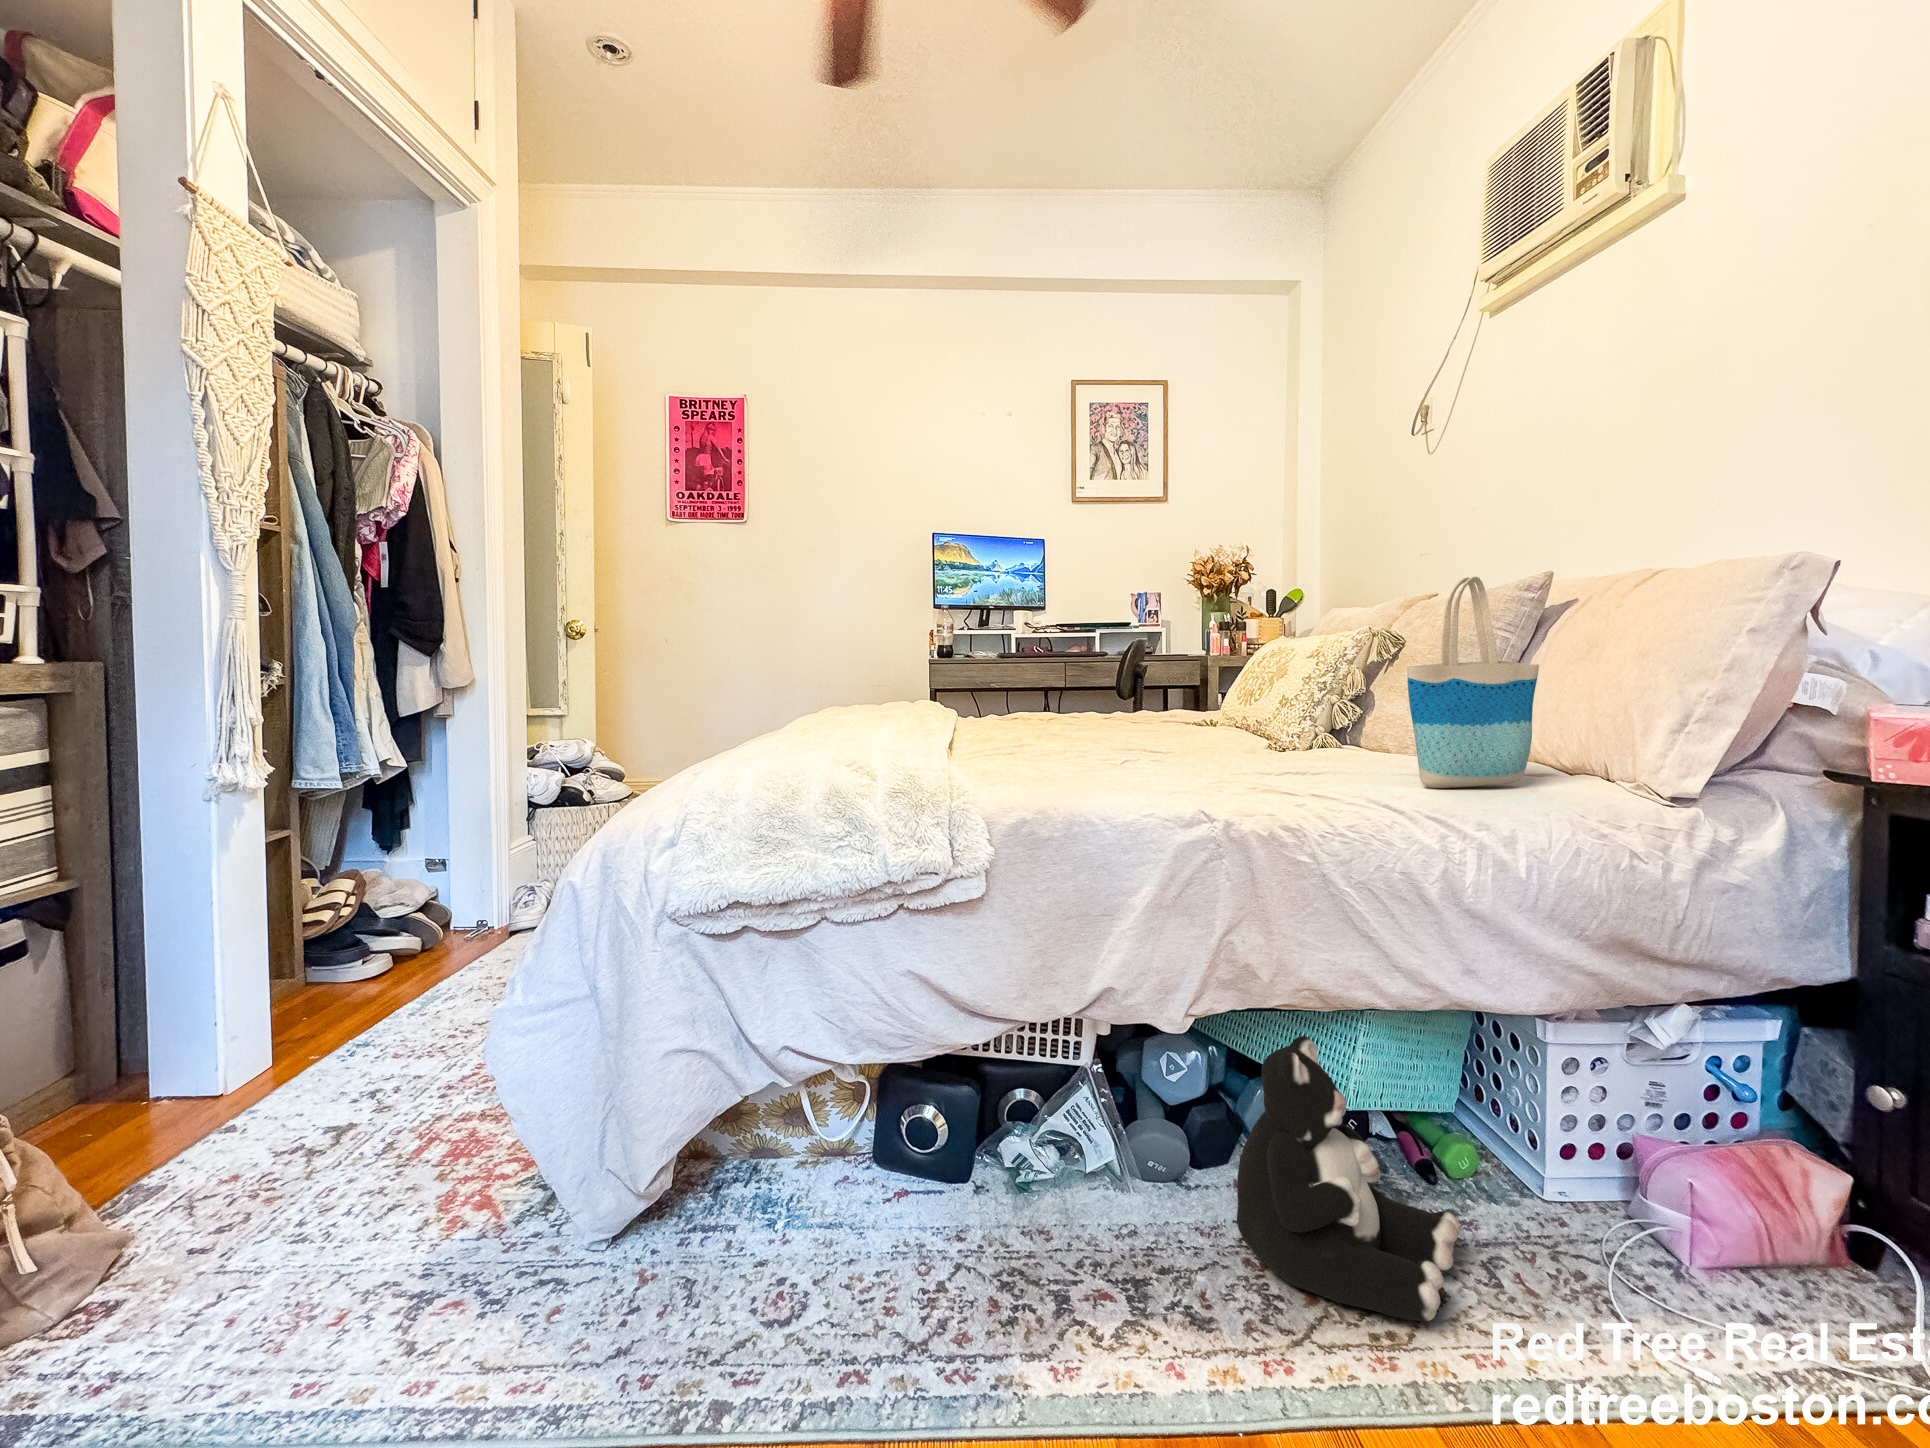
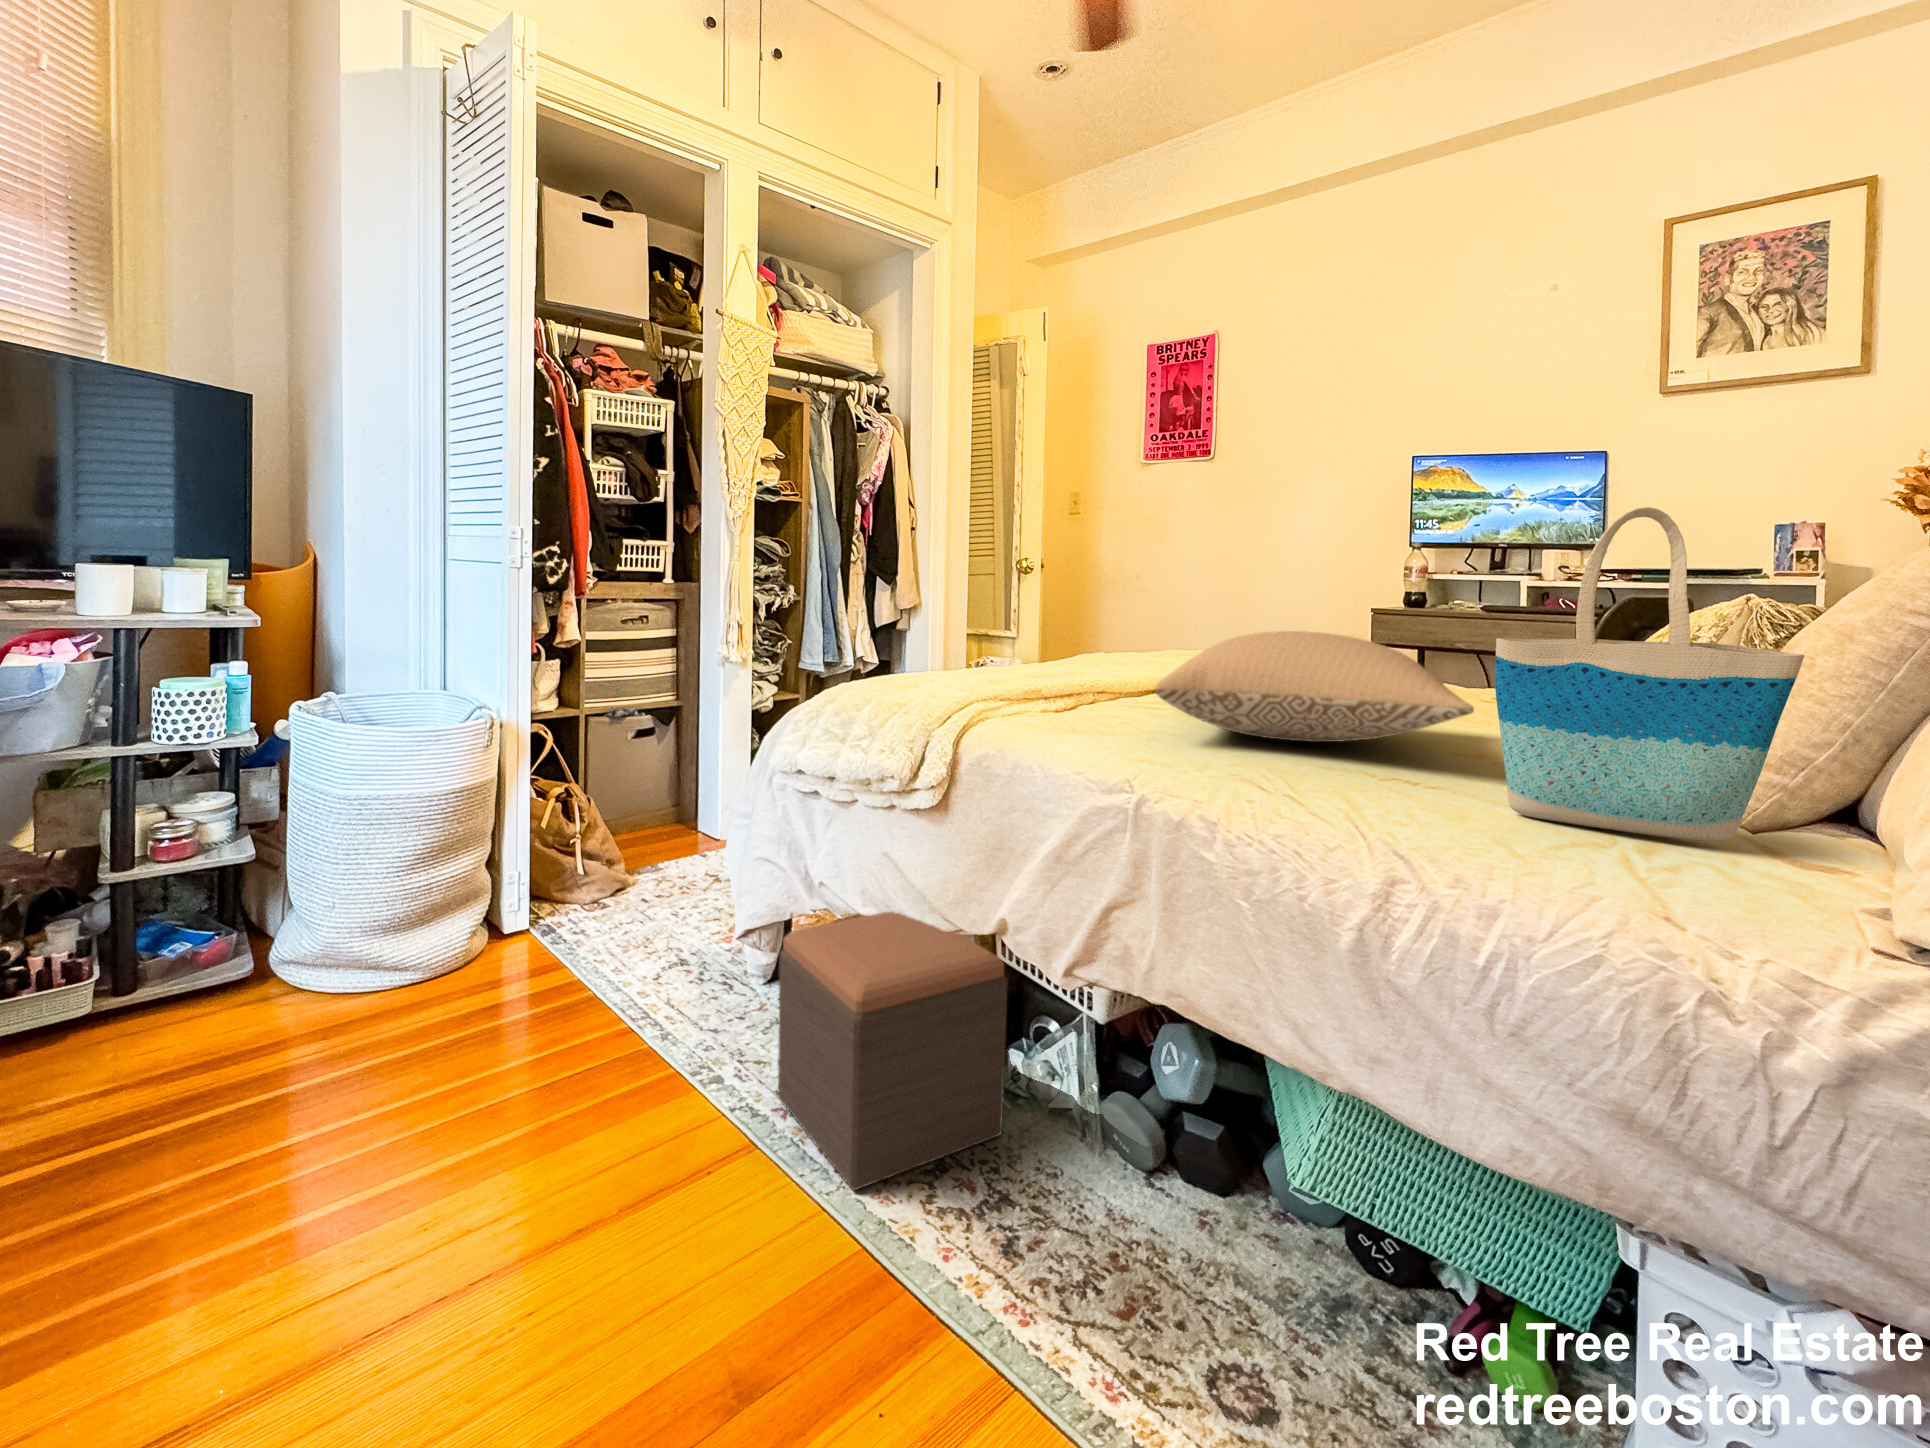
pillow: none [1044,675,1348,765] -> present [1155,631,1474,742]
footstool: none [824,1031,1072,1395] -> present [778,910,1008,1190]
plush toy: present [1237,1036,1461,1321] -> none [1094,1045,1328,1371]

